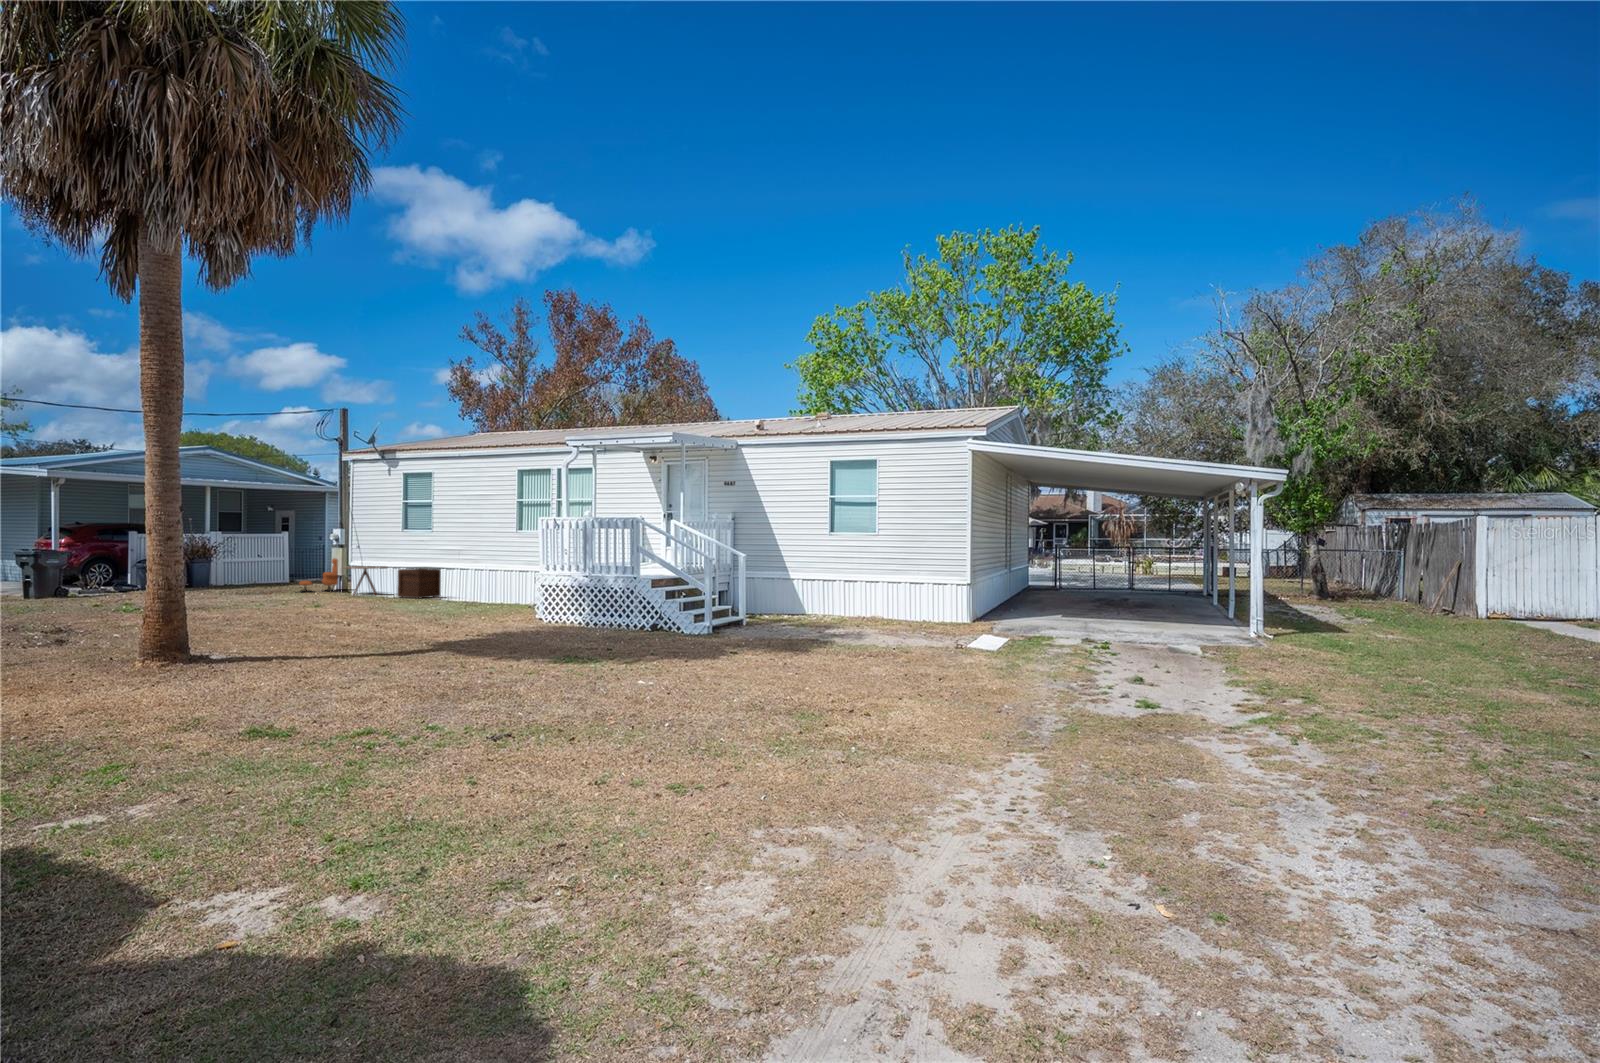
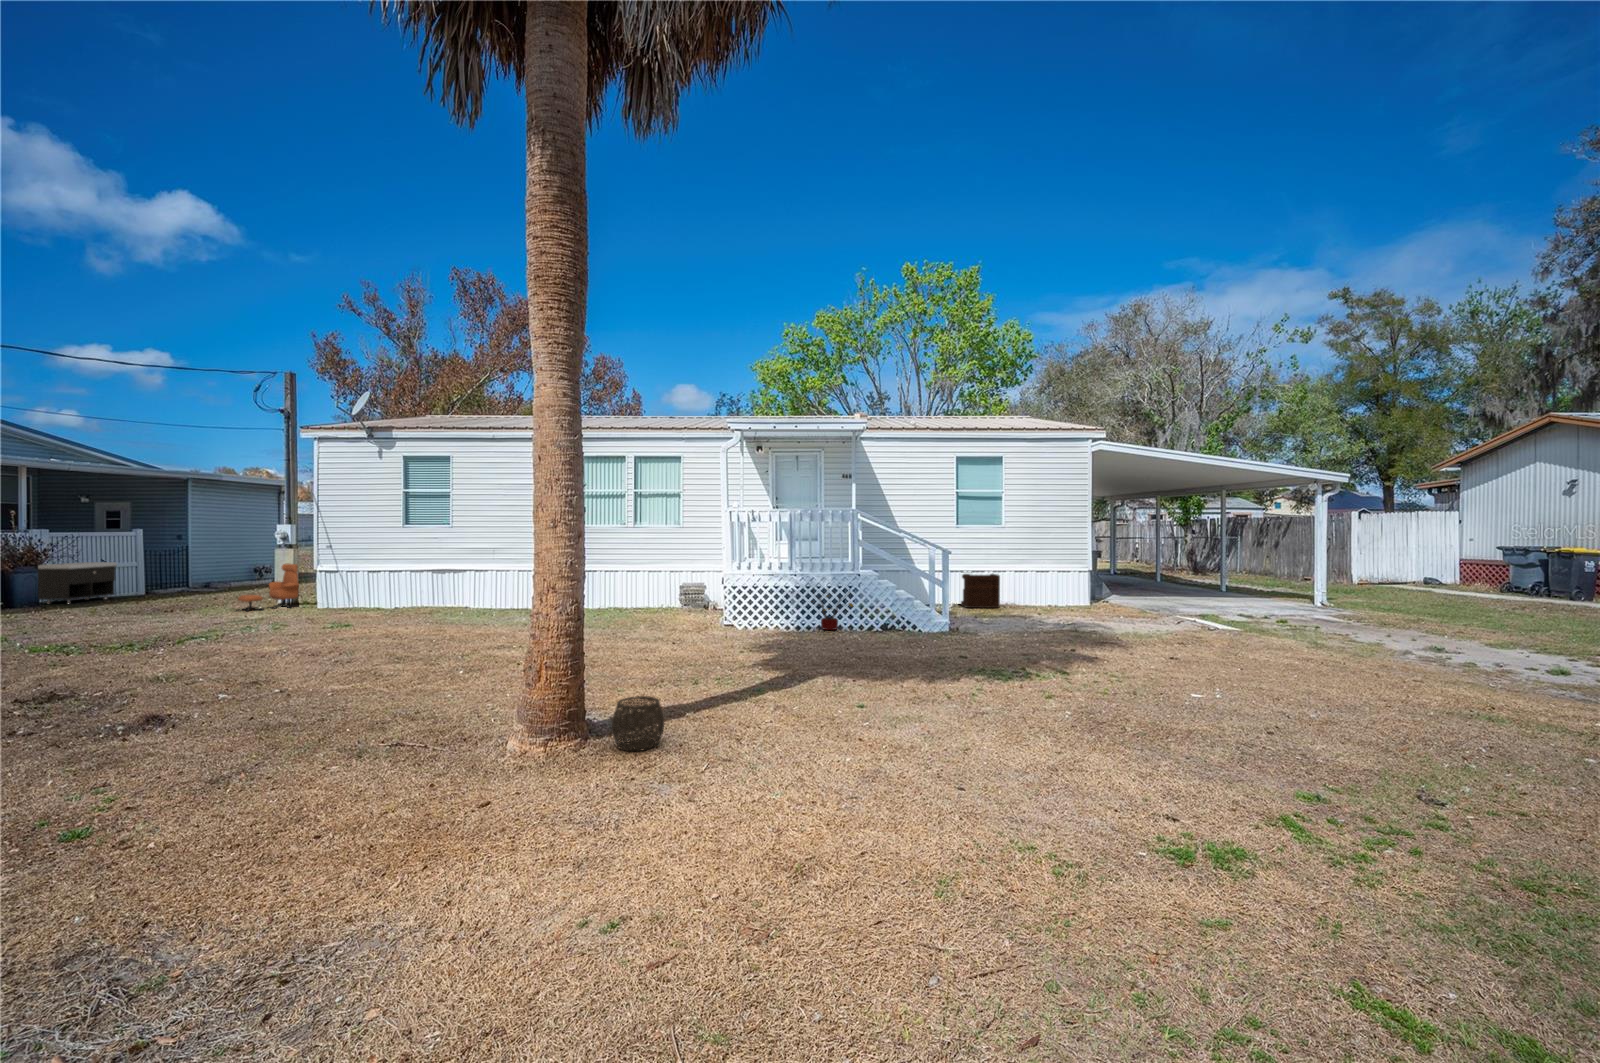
storage bench: none [219,555,268,583] -> present [38,562,117,603]
round table: present [345,566,386,595] -> none [325,572,388,611]
wooden crate: present [397,568,441,599] -> present [960,574,1000,608]
decorative plant: none [592,588,615,626] -> present [819,597,853,630]
woven basket: none [189,635,226,665] -> present [612,696,664,751]

